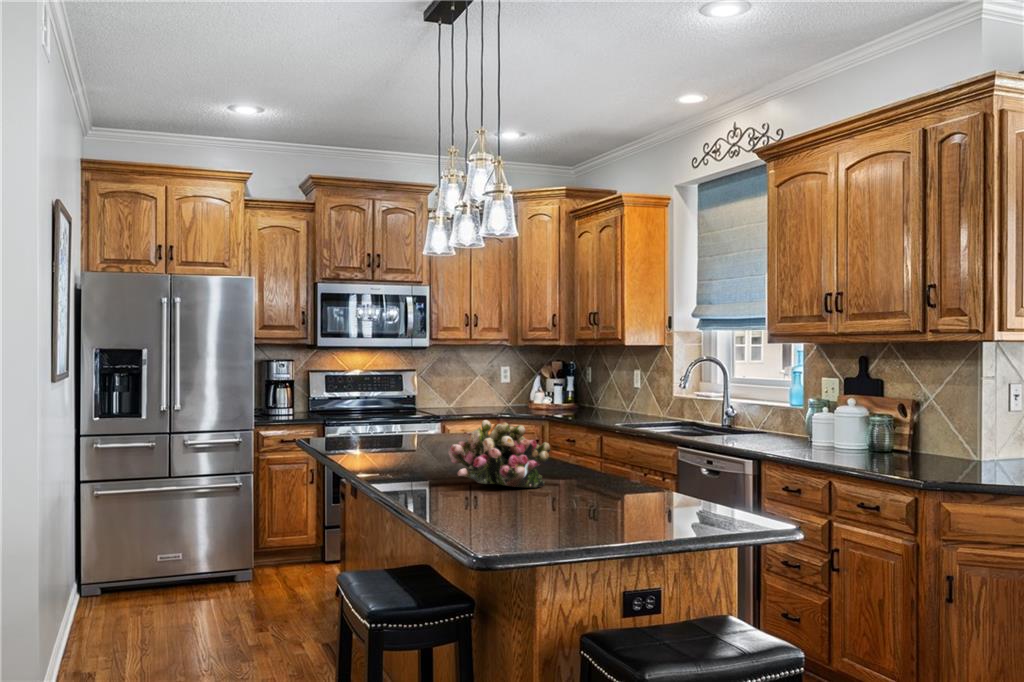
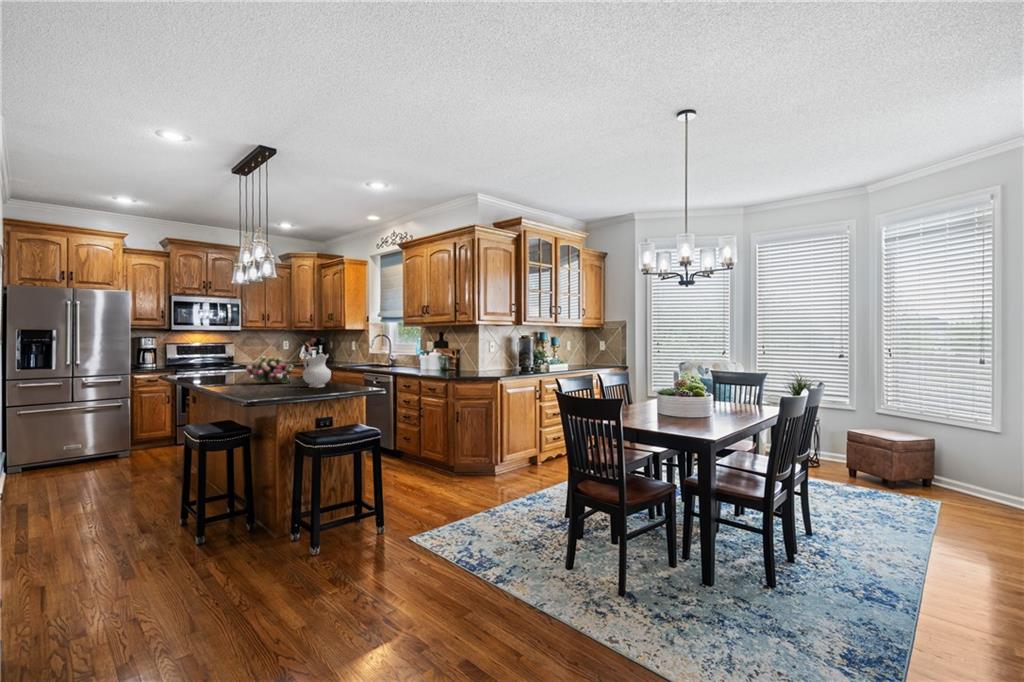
ceramic pitcher: none [581,422,650,516] -> present [303,352,331,387]

